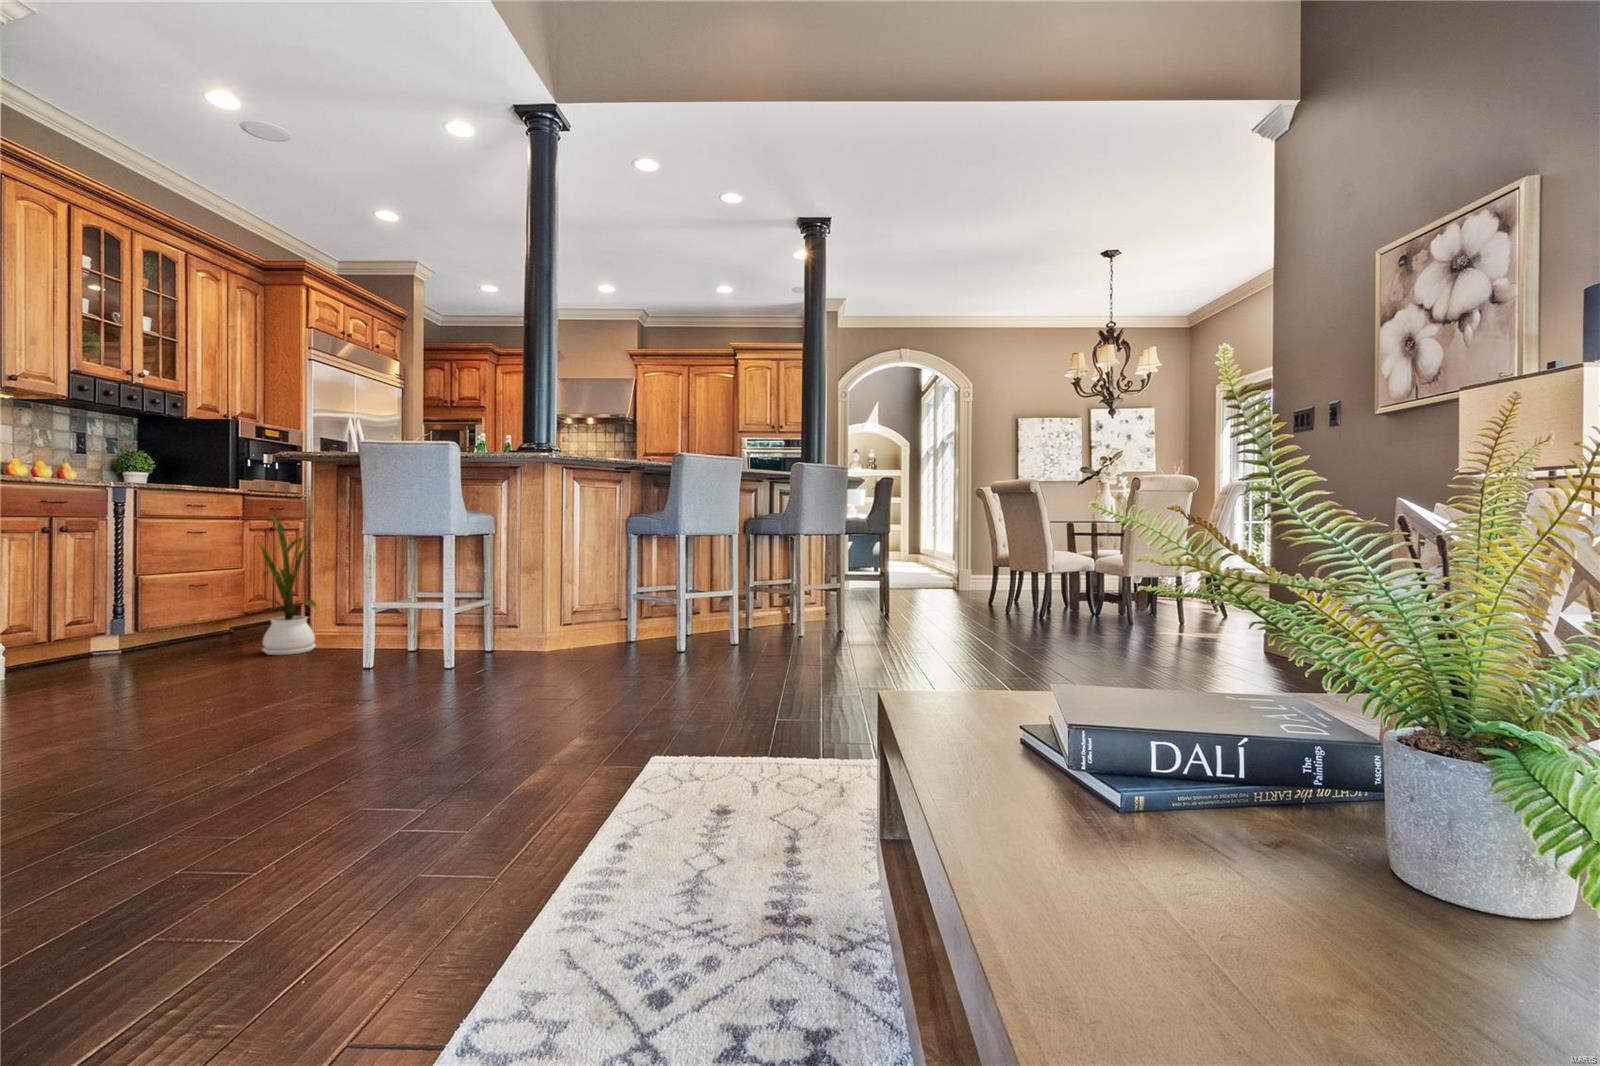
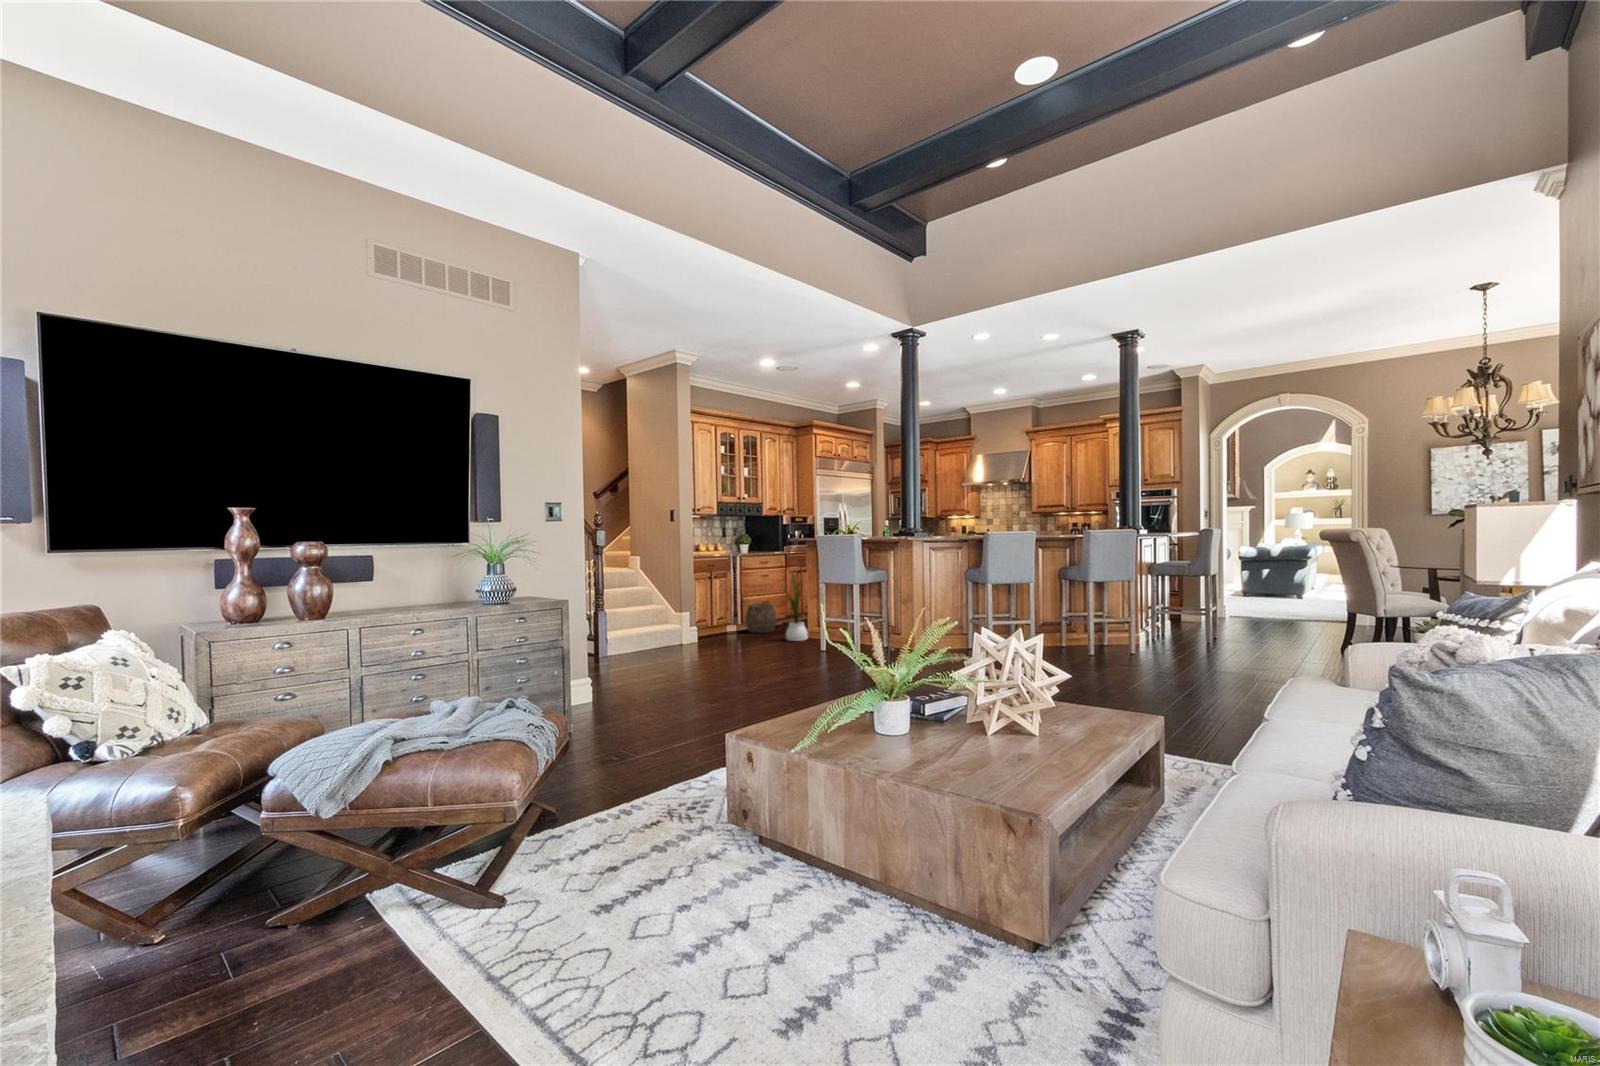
woven basket: none [145,586,228,647] -> present [745,603,776,633]

